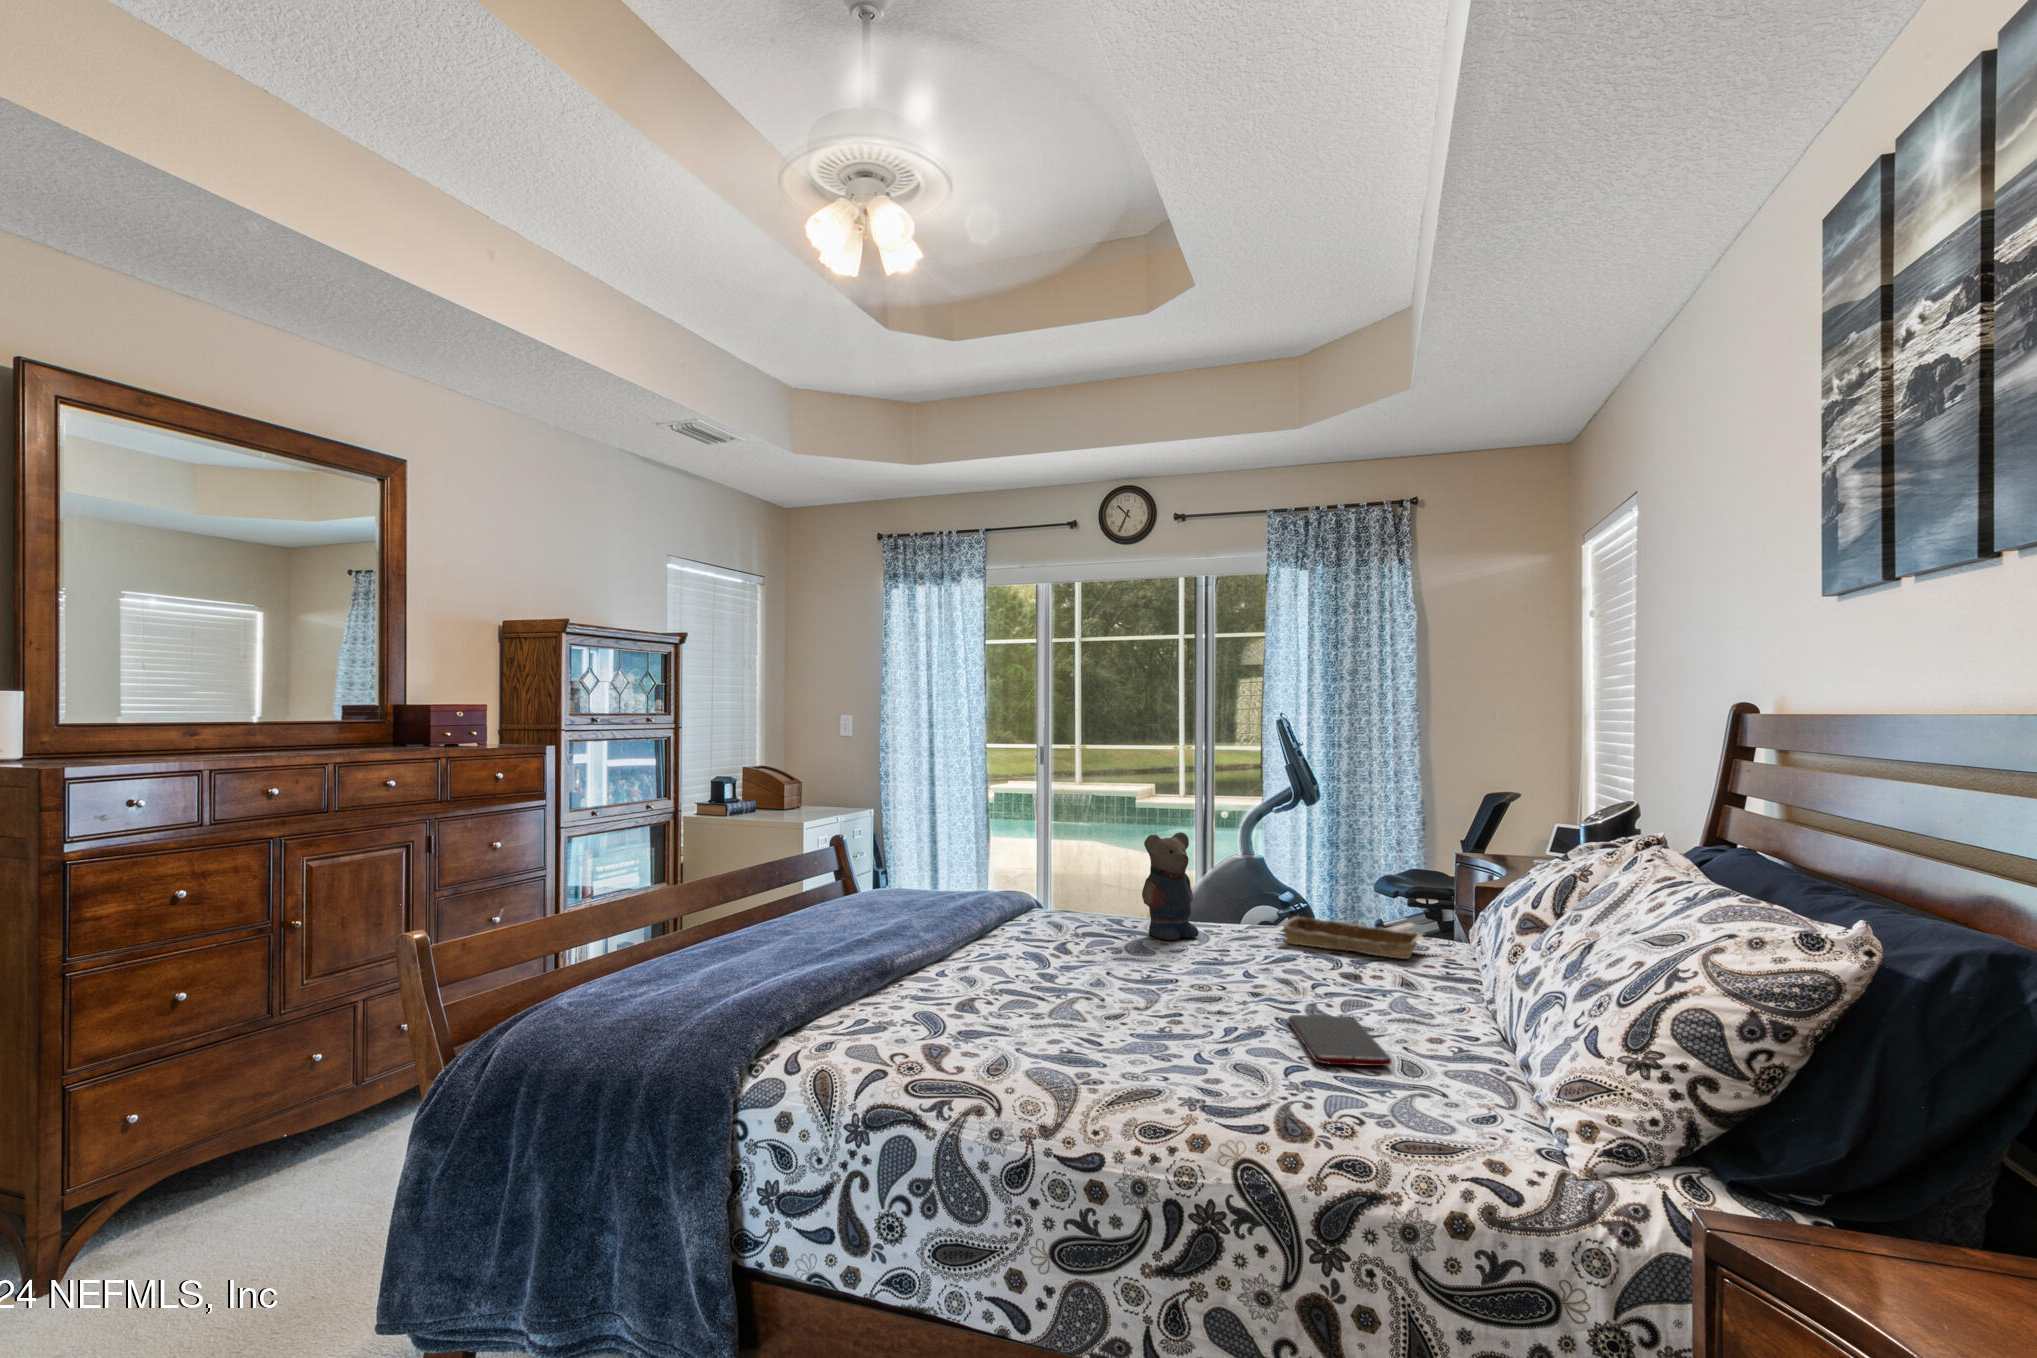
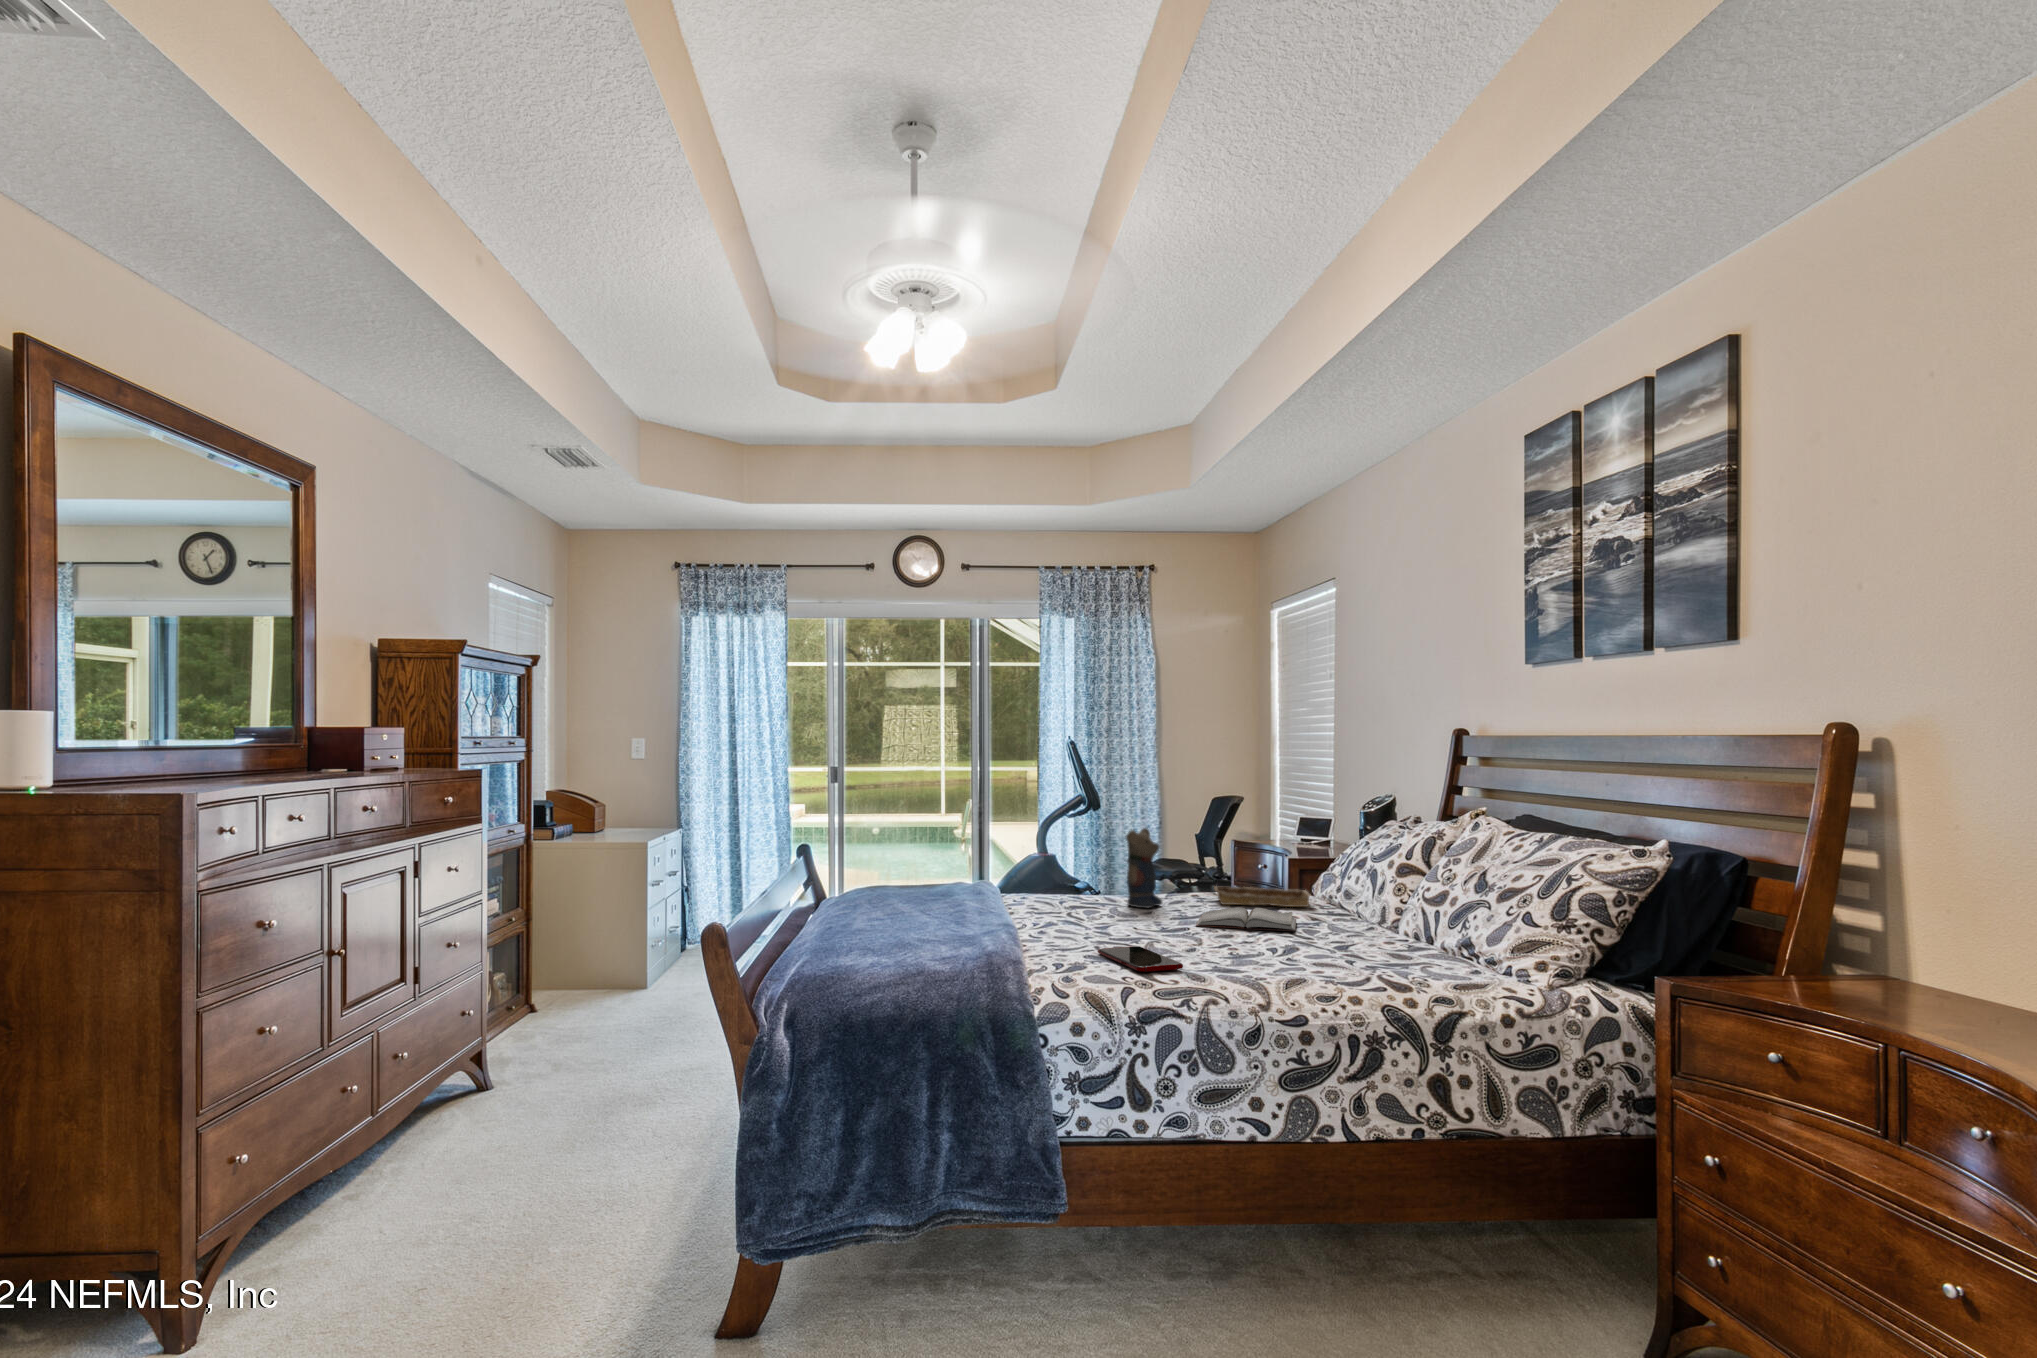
hardback book: none [1178,952,1345,999] -> present [1196,907,1296,931]
smartphone: present [1288,1015,1392,1066] -> present [1098,946,1183,972]

